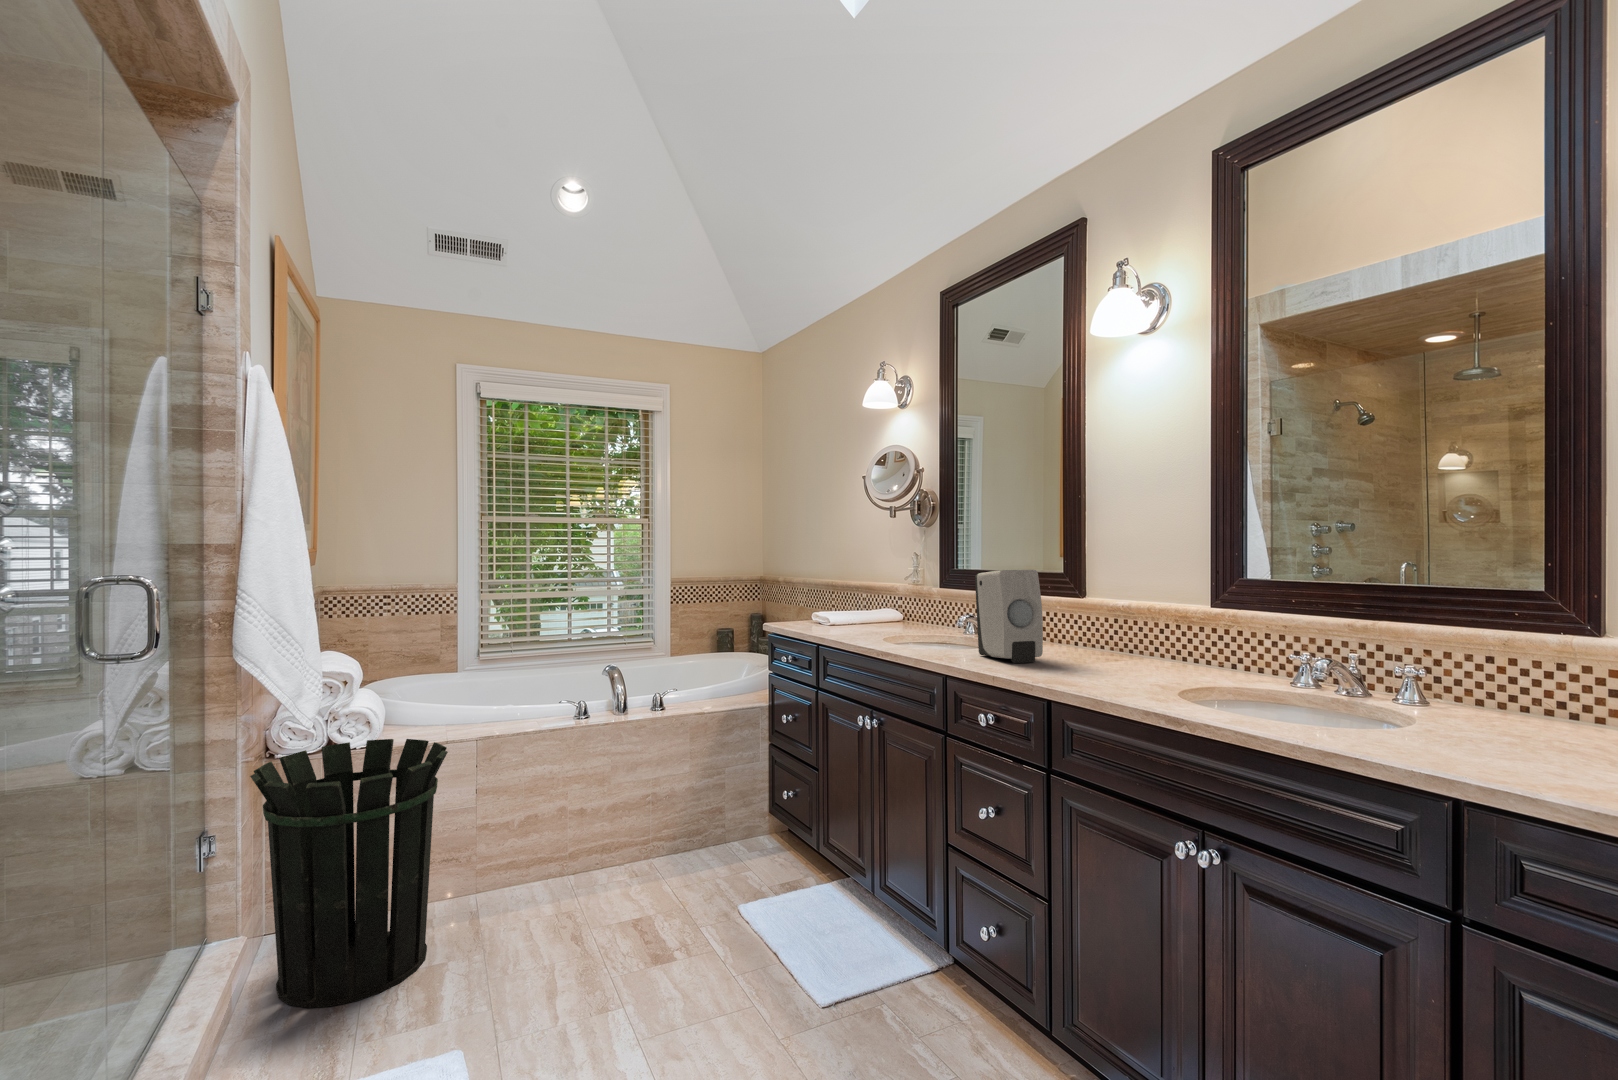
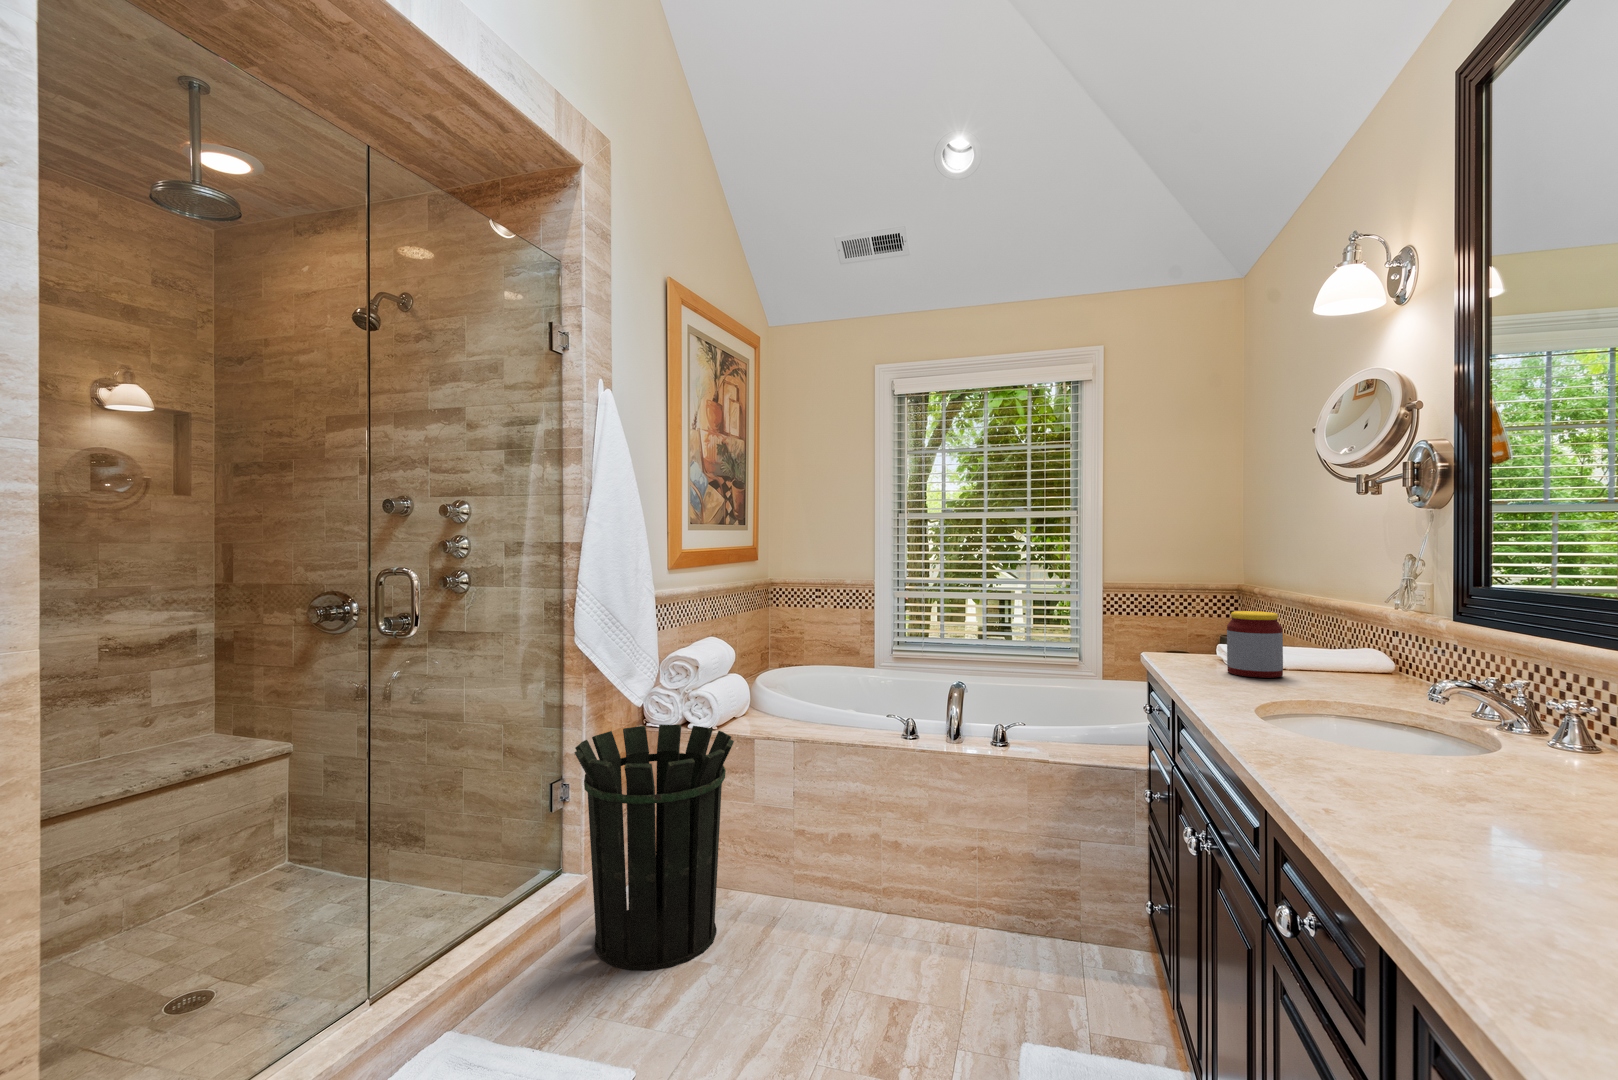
soap dispenser: present [975,570,1043,663] -> none [1380,601,1529,817]
jar: none [834,588,864,629] -> present [1227,611,1283,678]

